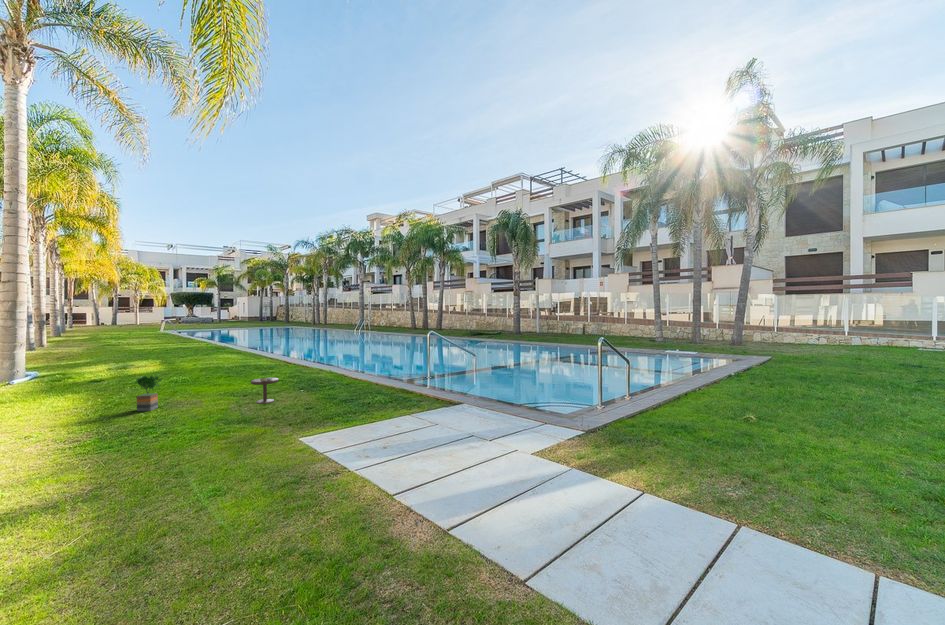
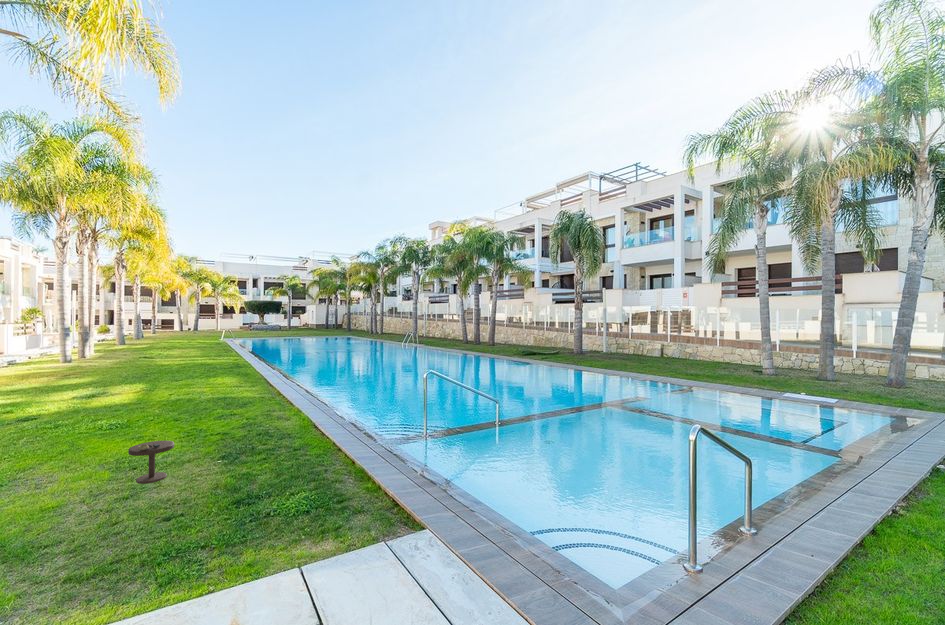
potted tree: present [136,376,161,411] -> none [38,419,79,466]

